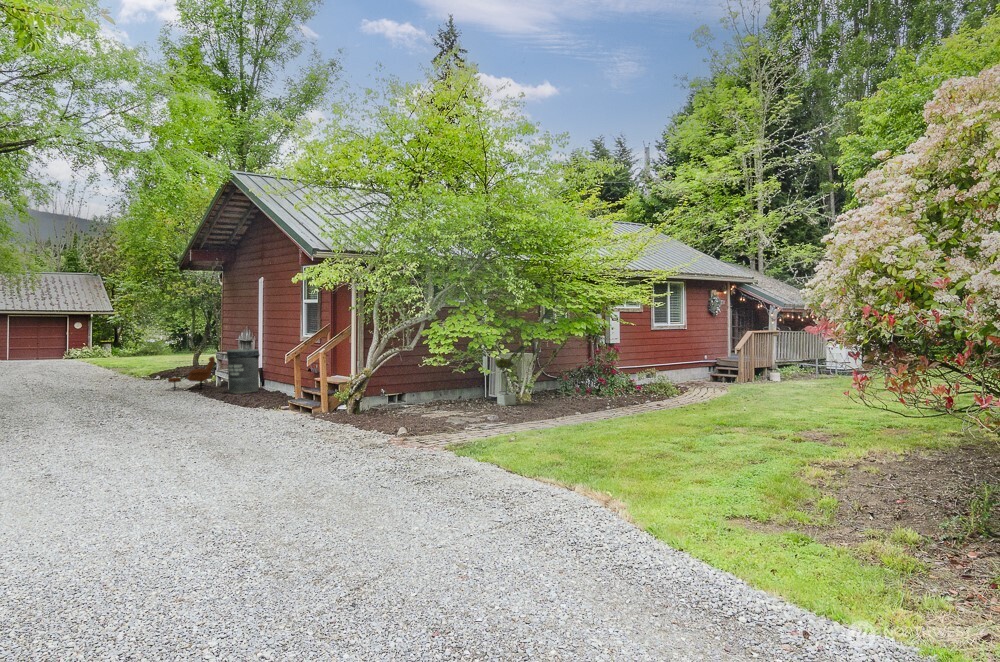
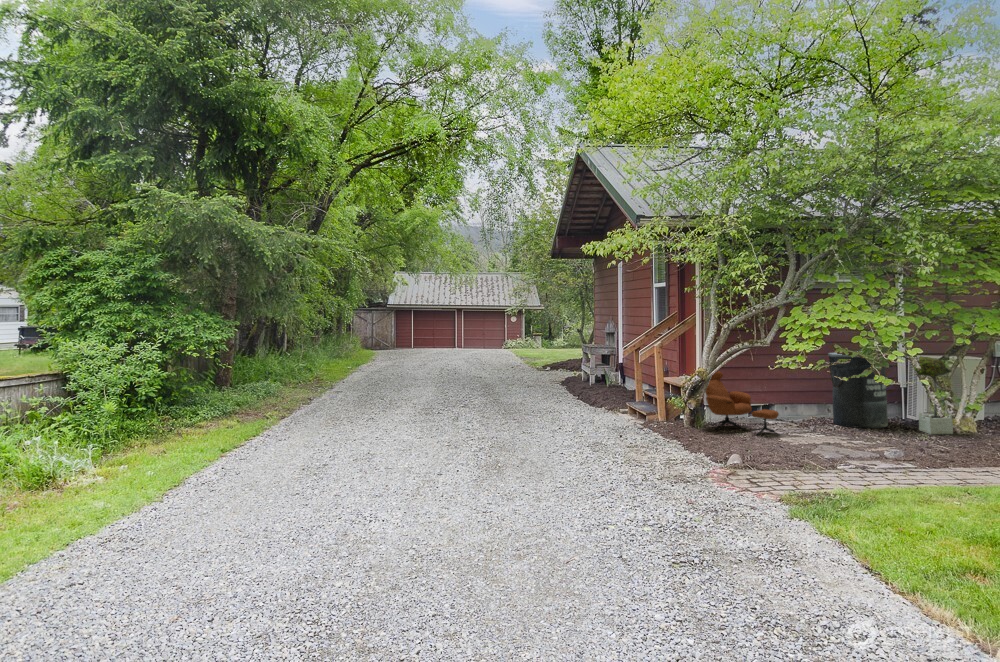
trash can: present [227,348,260,394] -> present [828,350,888,428]
lounge chair: present [168,356,215,389] -> present [704,371,779,435]

